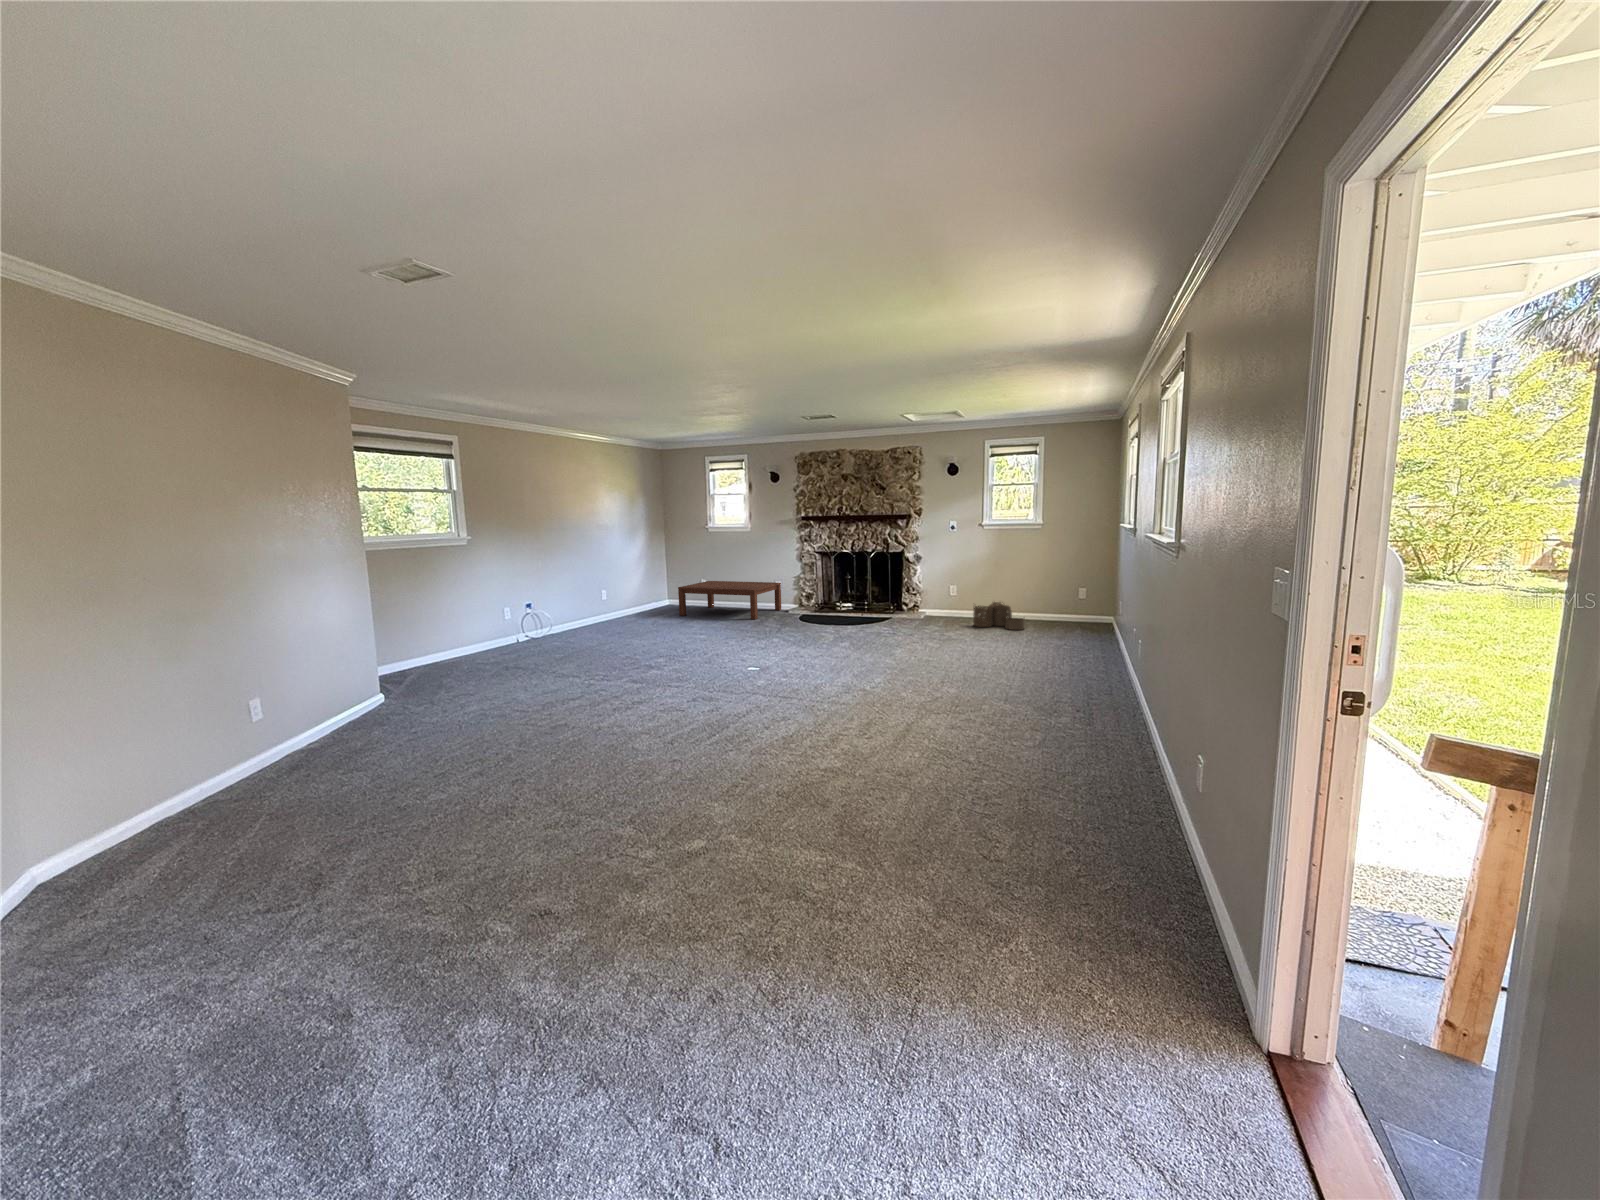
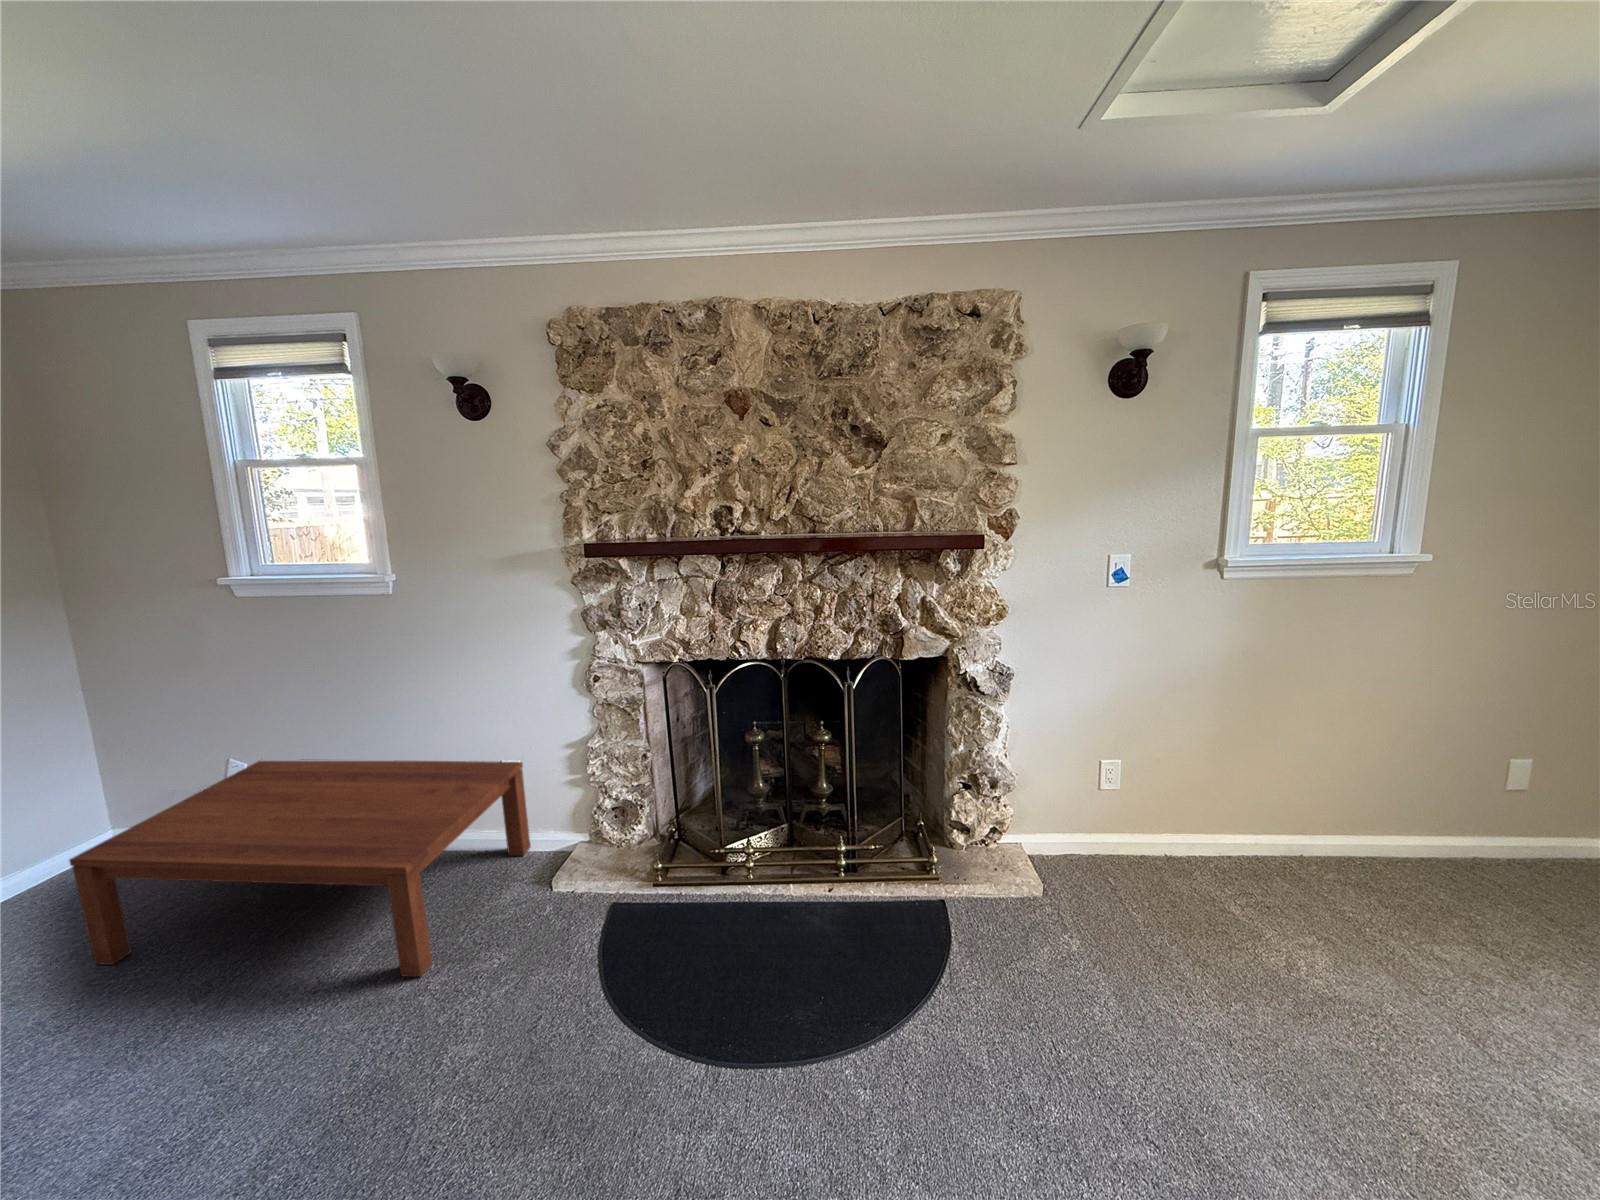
woven basket: present [973,602,1024,630] -> none [1235,814,1480,981]

